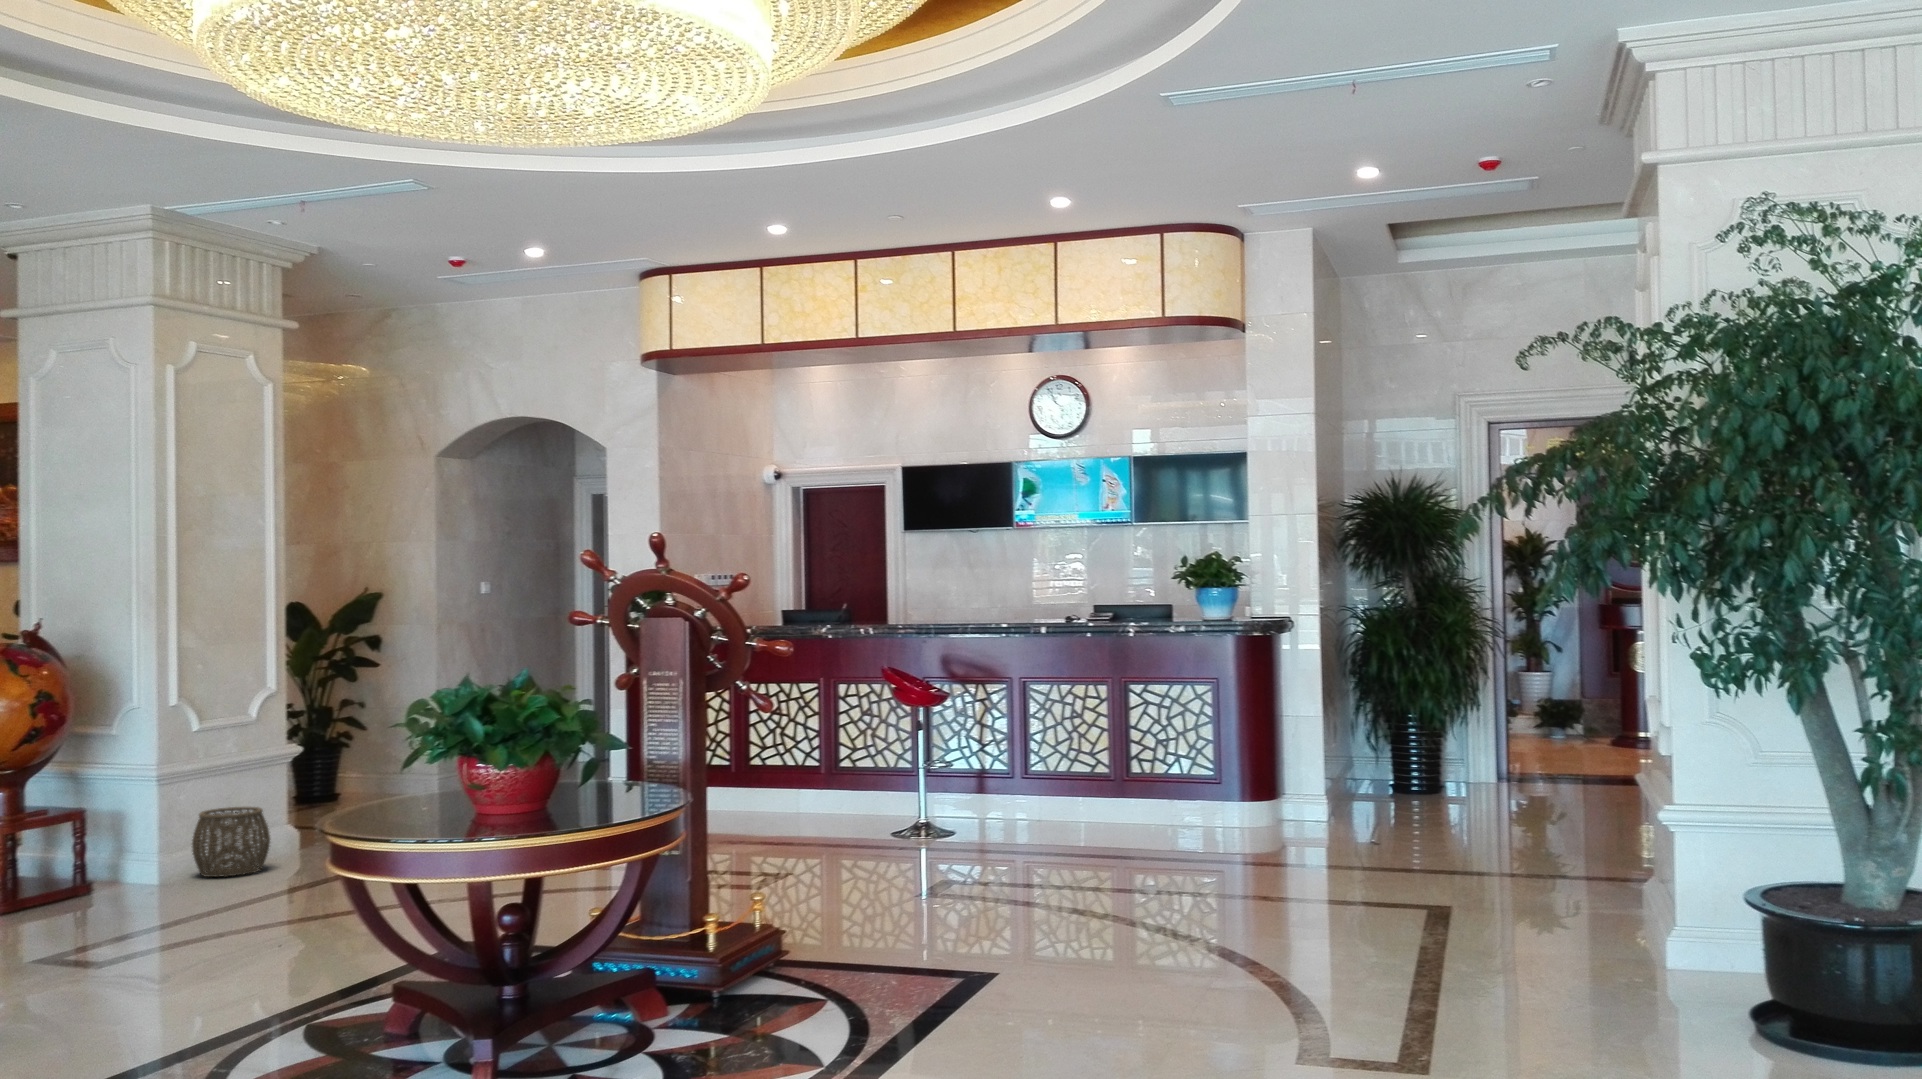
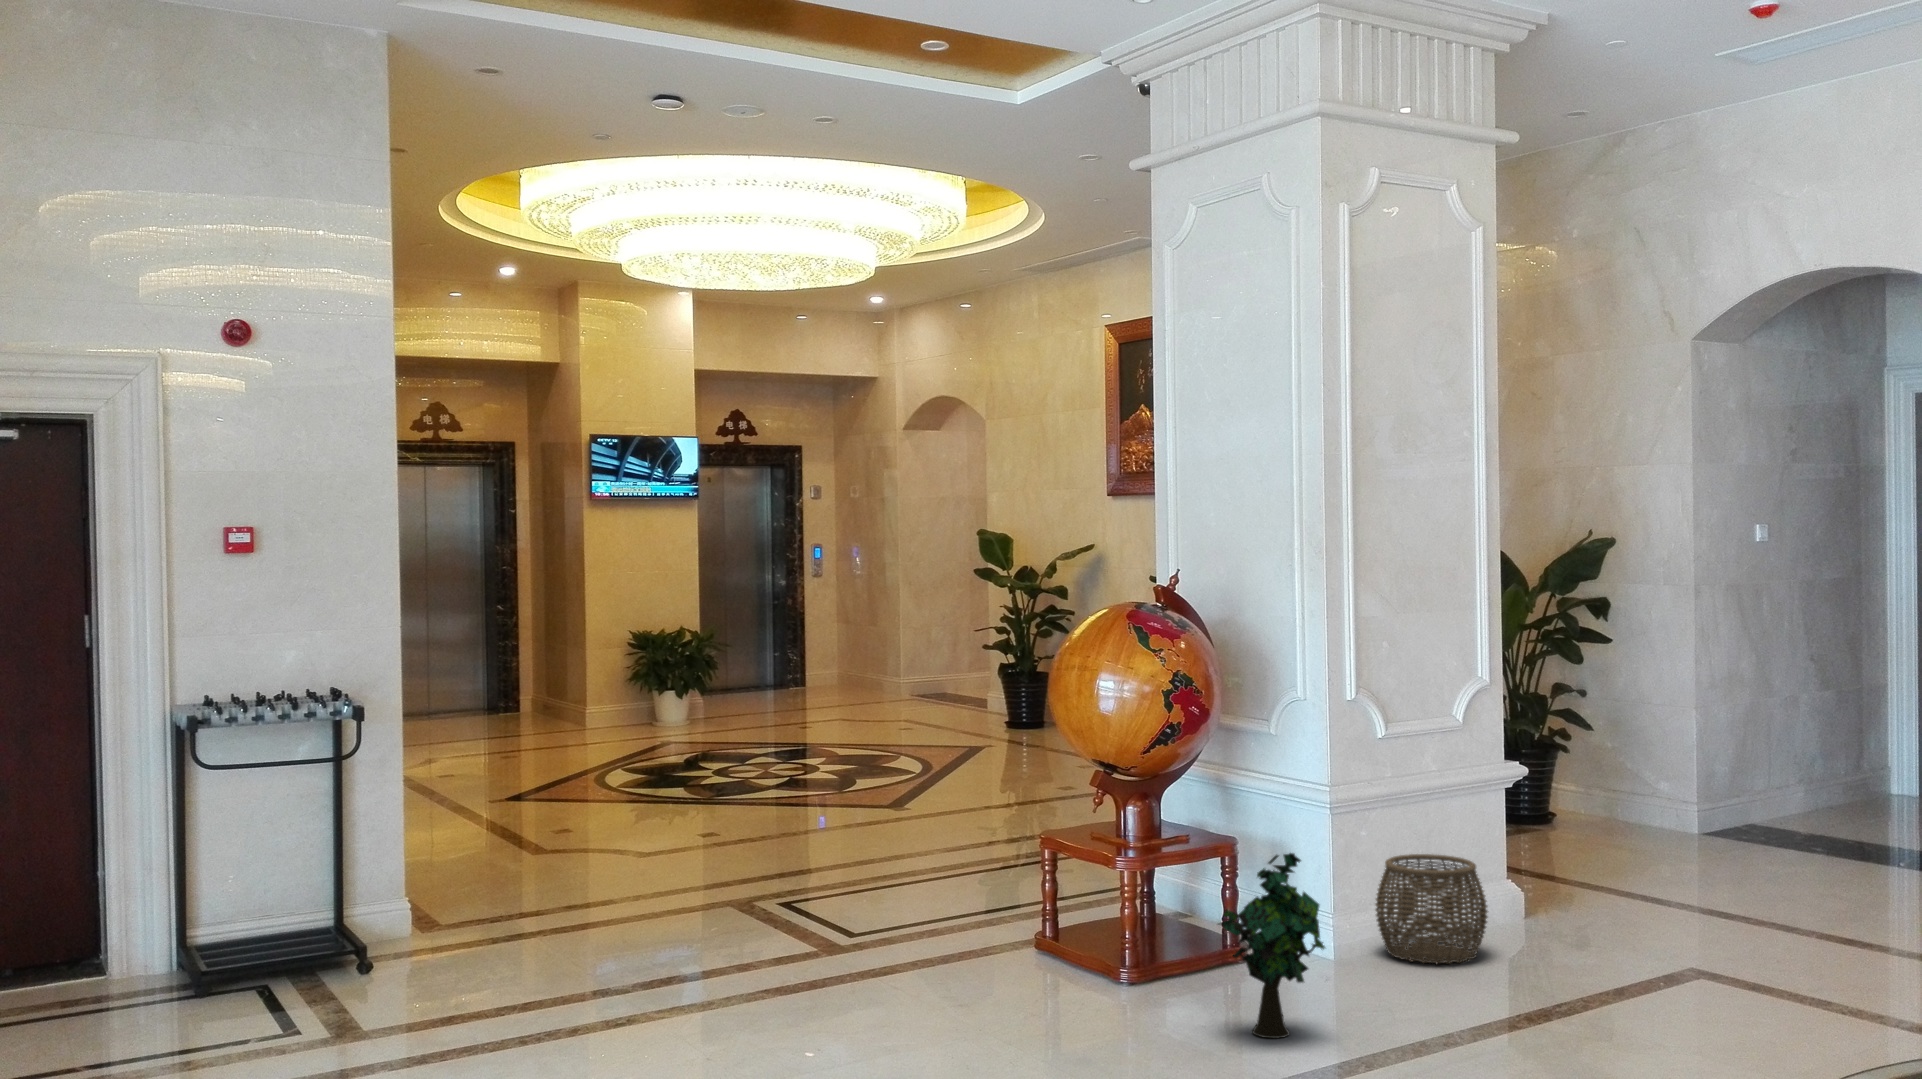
decorative plant: none [73,800,153,923] -> present [1219,853,1325,1038]

